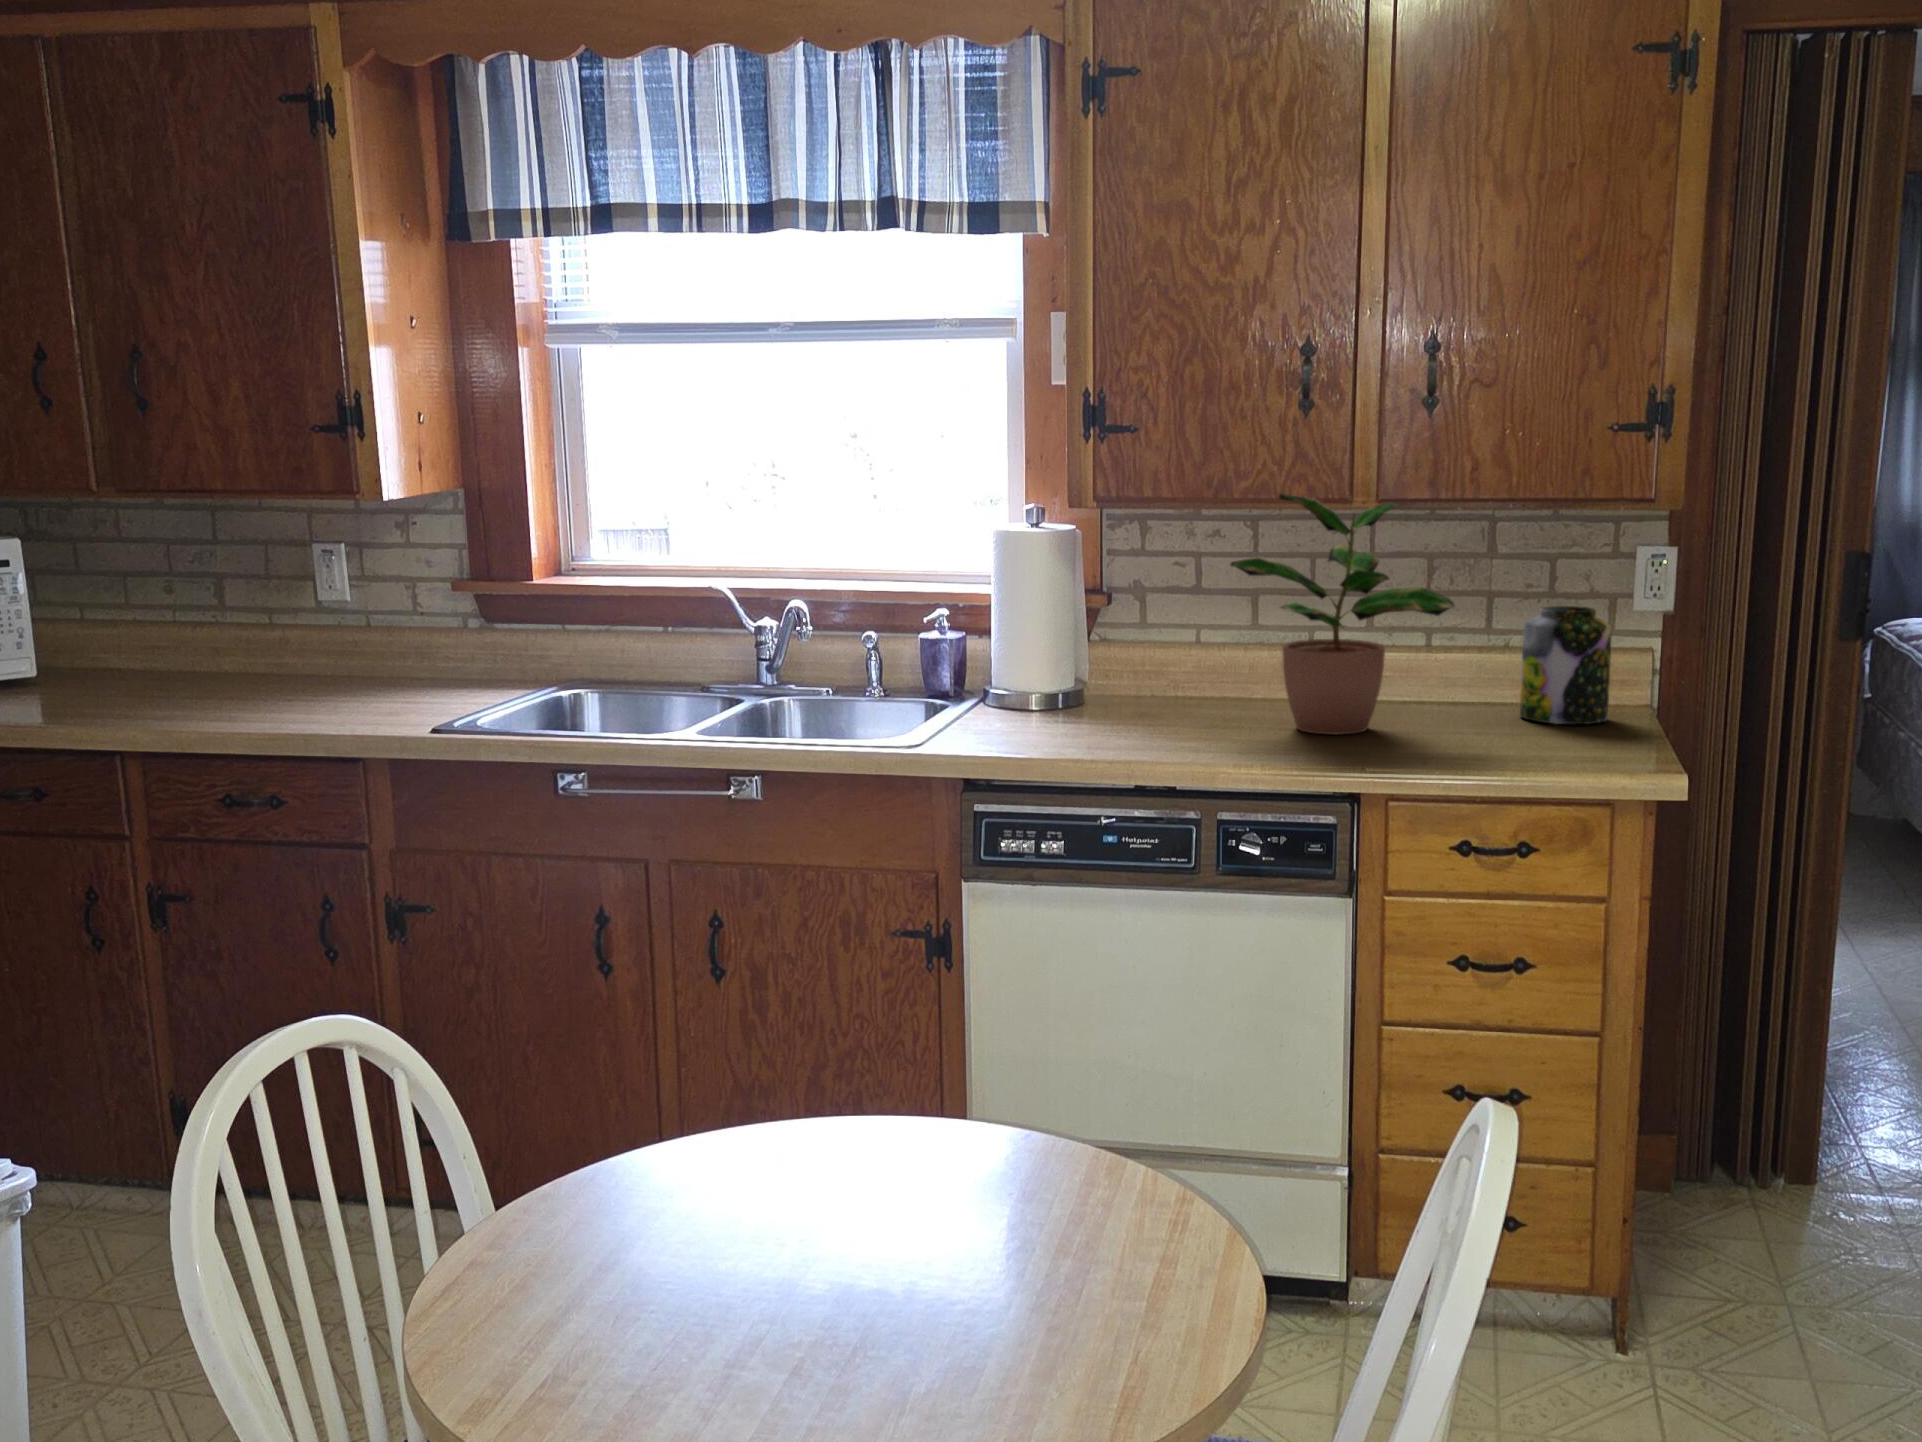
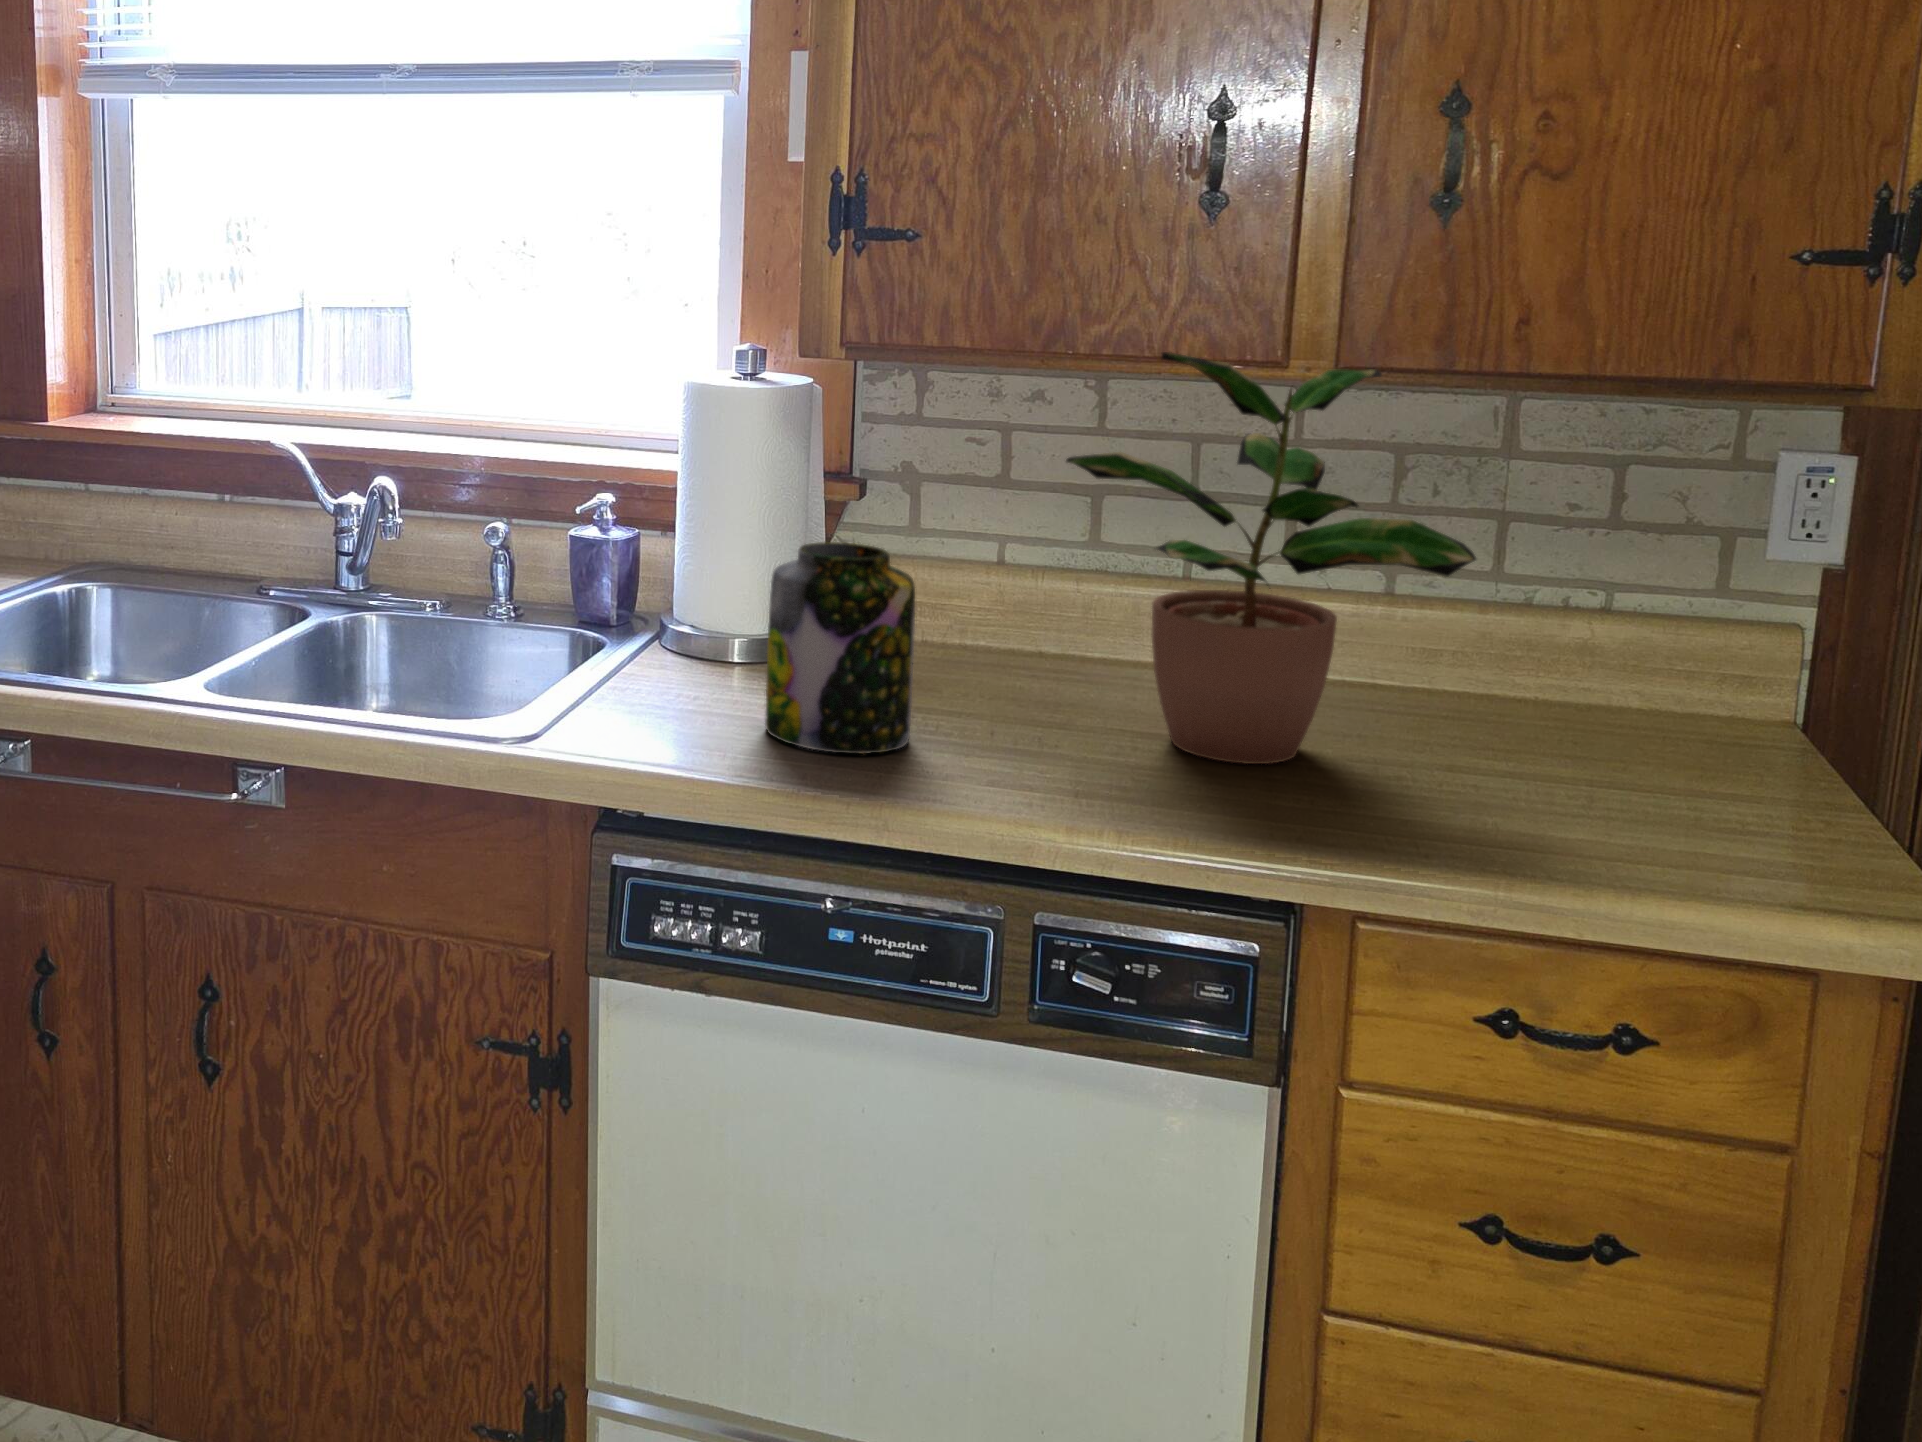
jar: present [1520,606,1611,724] -> present [765,542,915,754]

